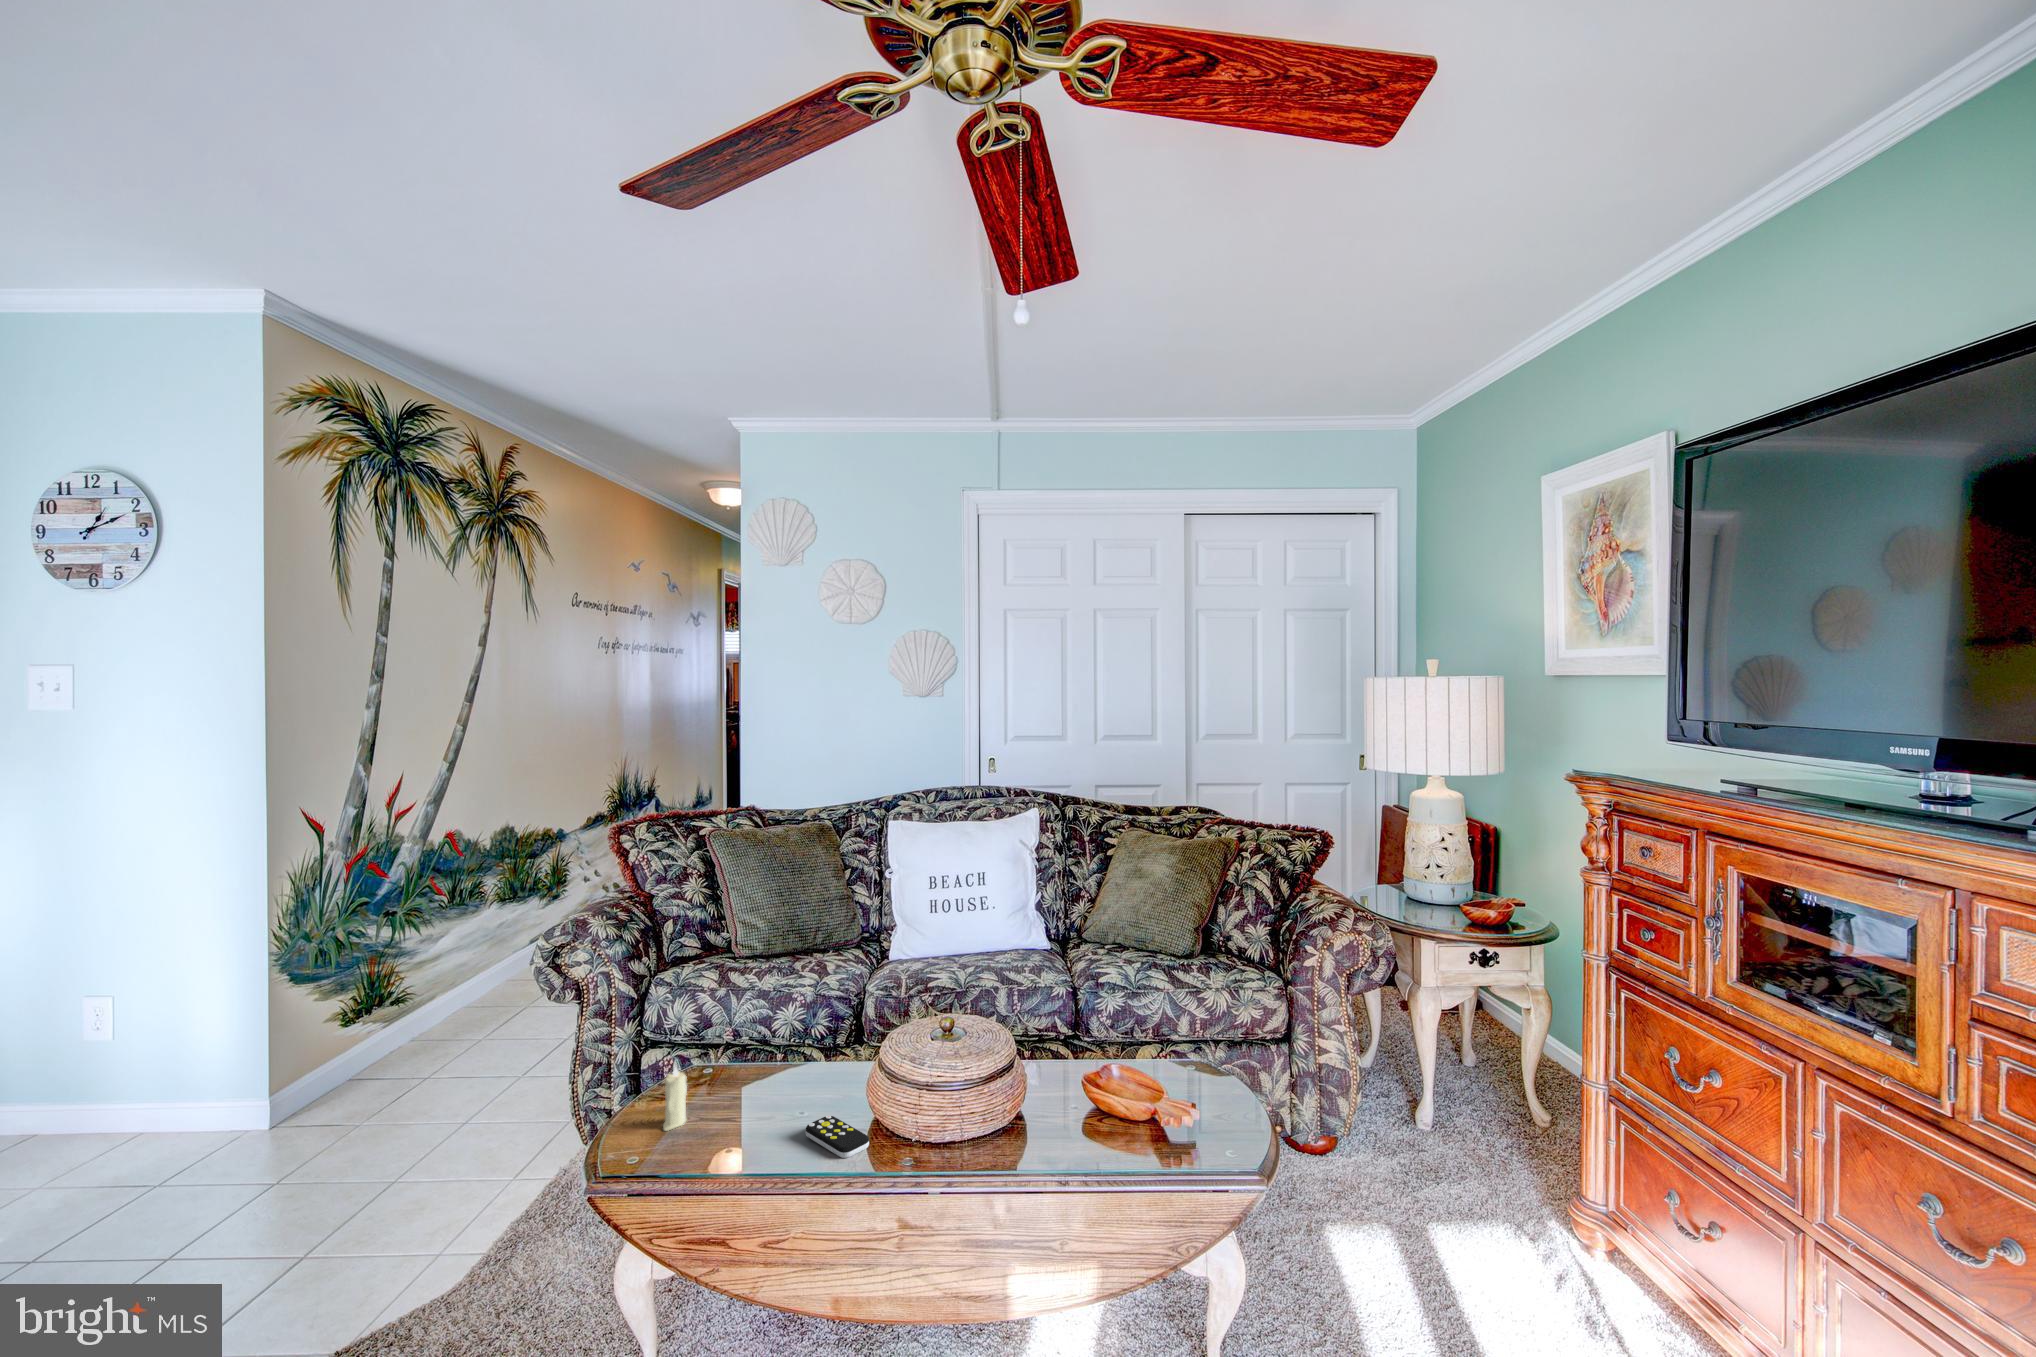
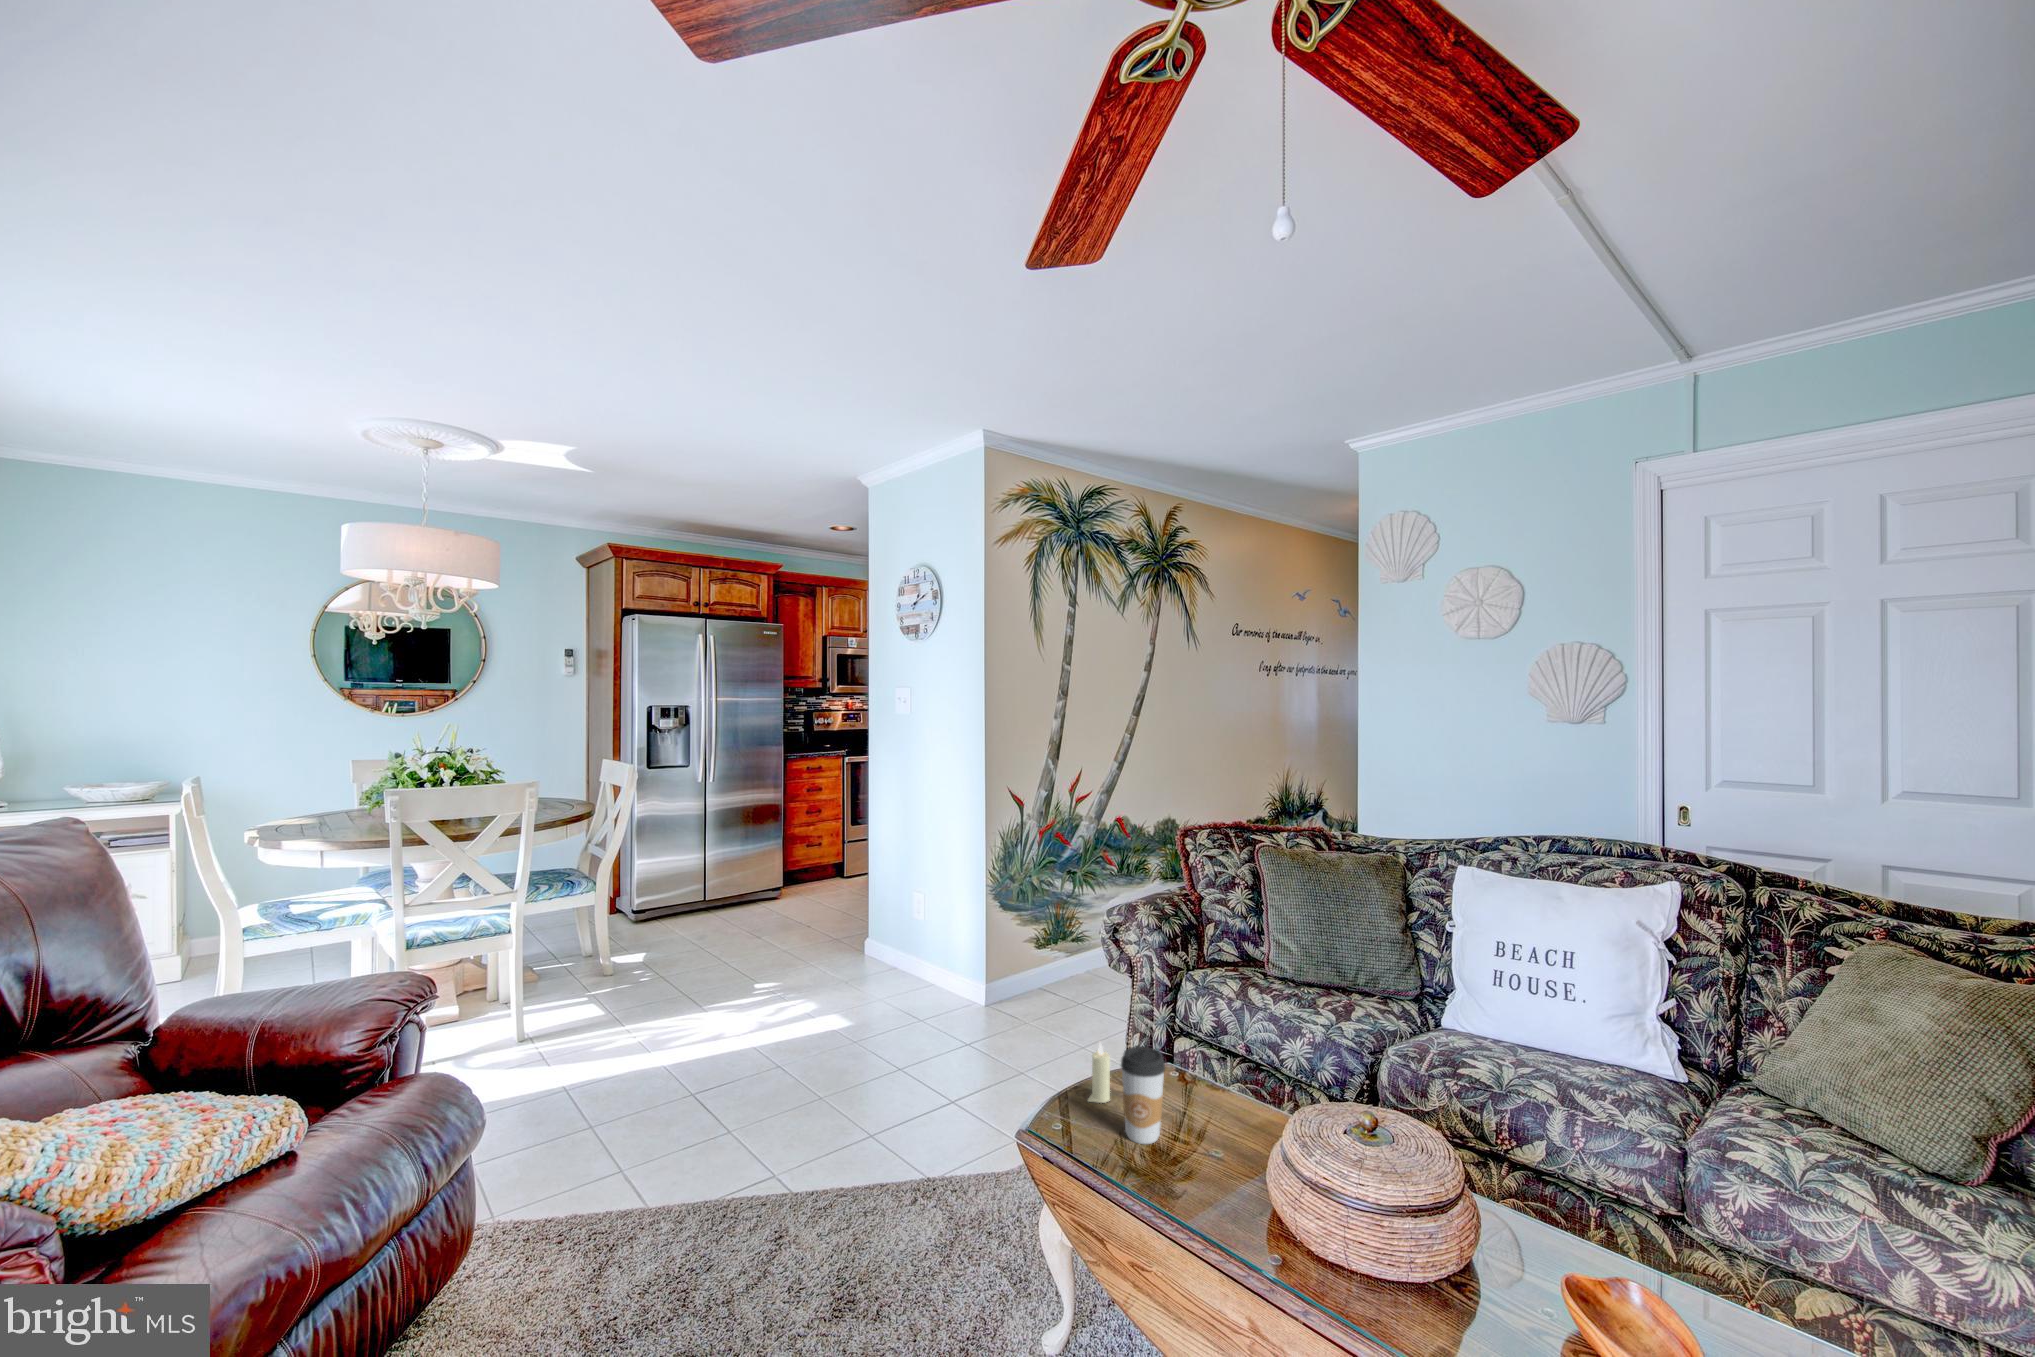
coffee cup: none [725,1044,772,1142] -> present [1121,1047,1165,1144]
remote control: present [806,1115,869,1158] -> none [1183,1151,1231,1204]

